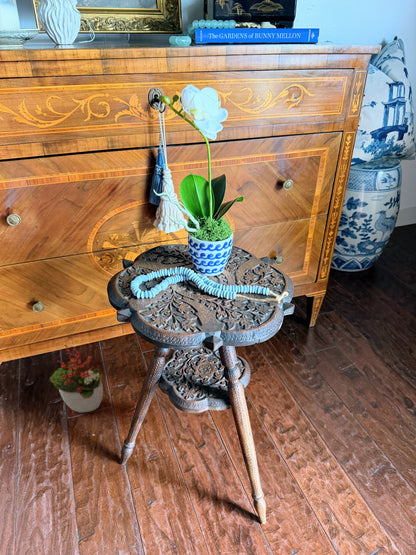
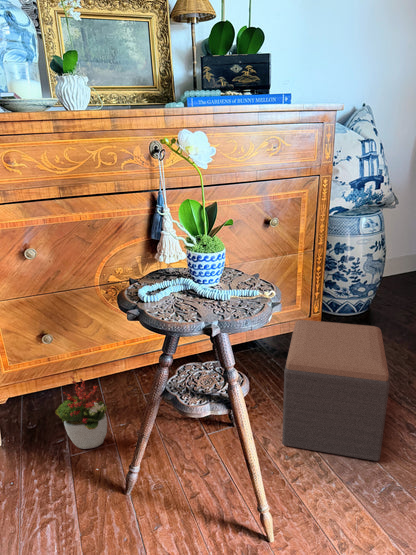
footstool: none [279,291,397,440] -> present [282,320,390,461]

